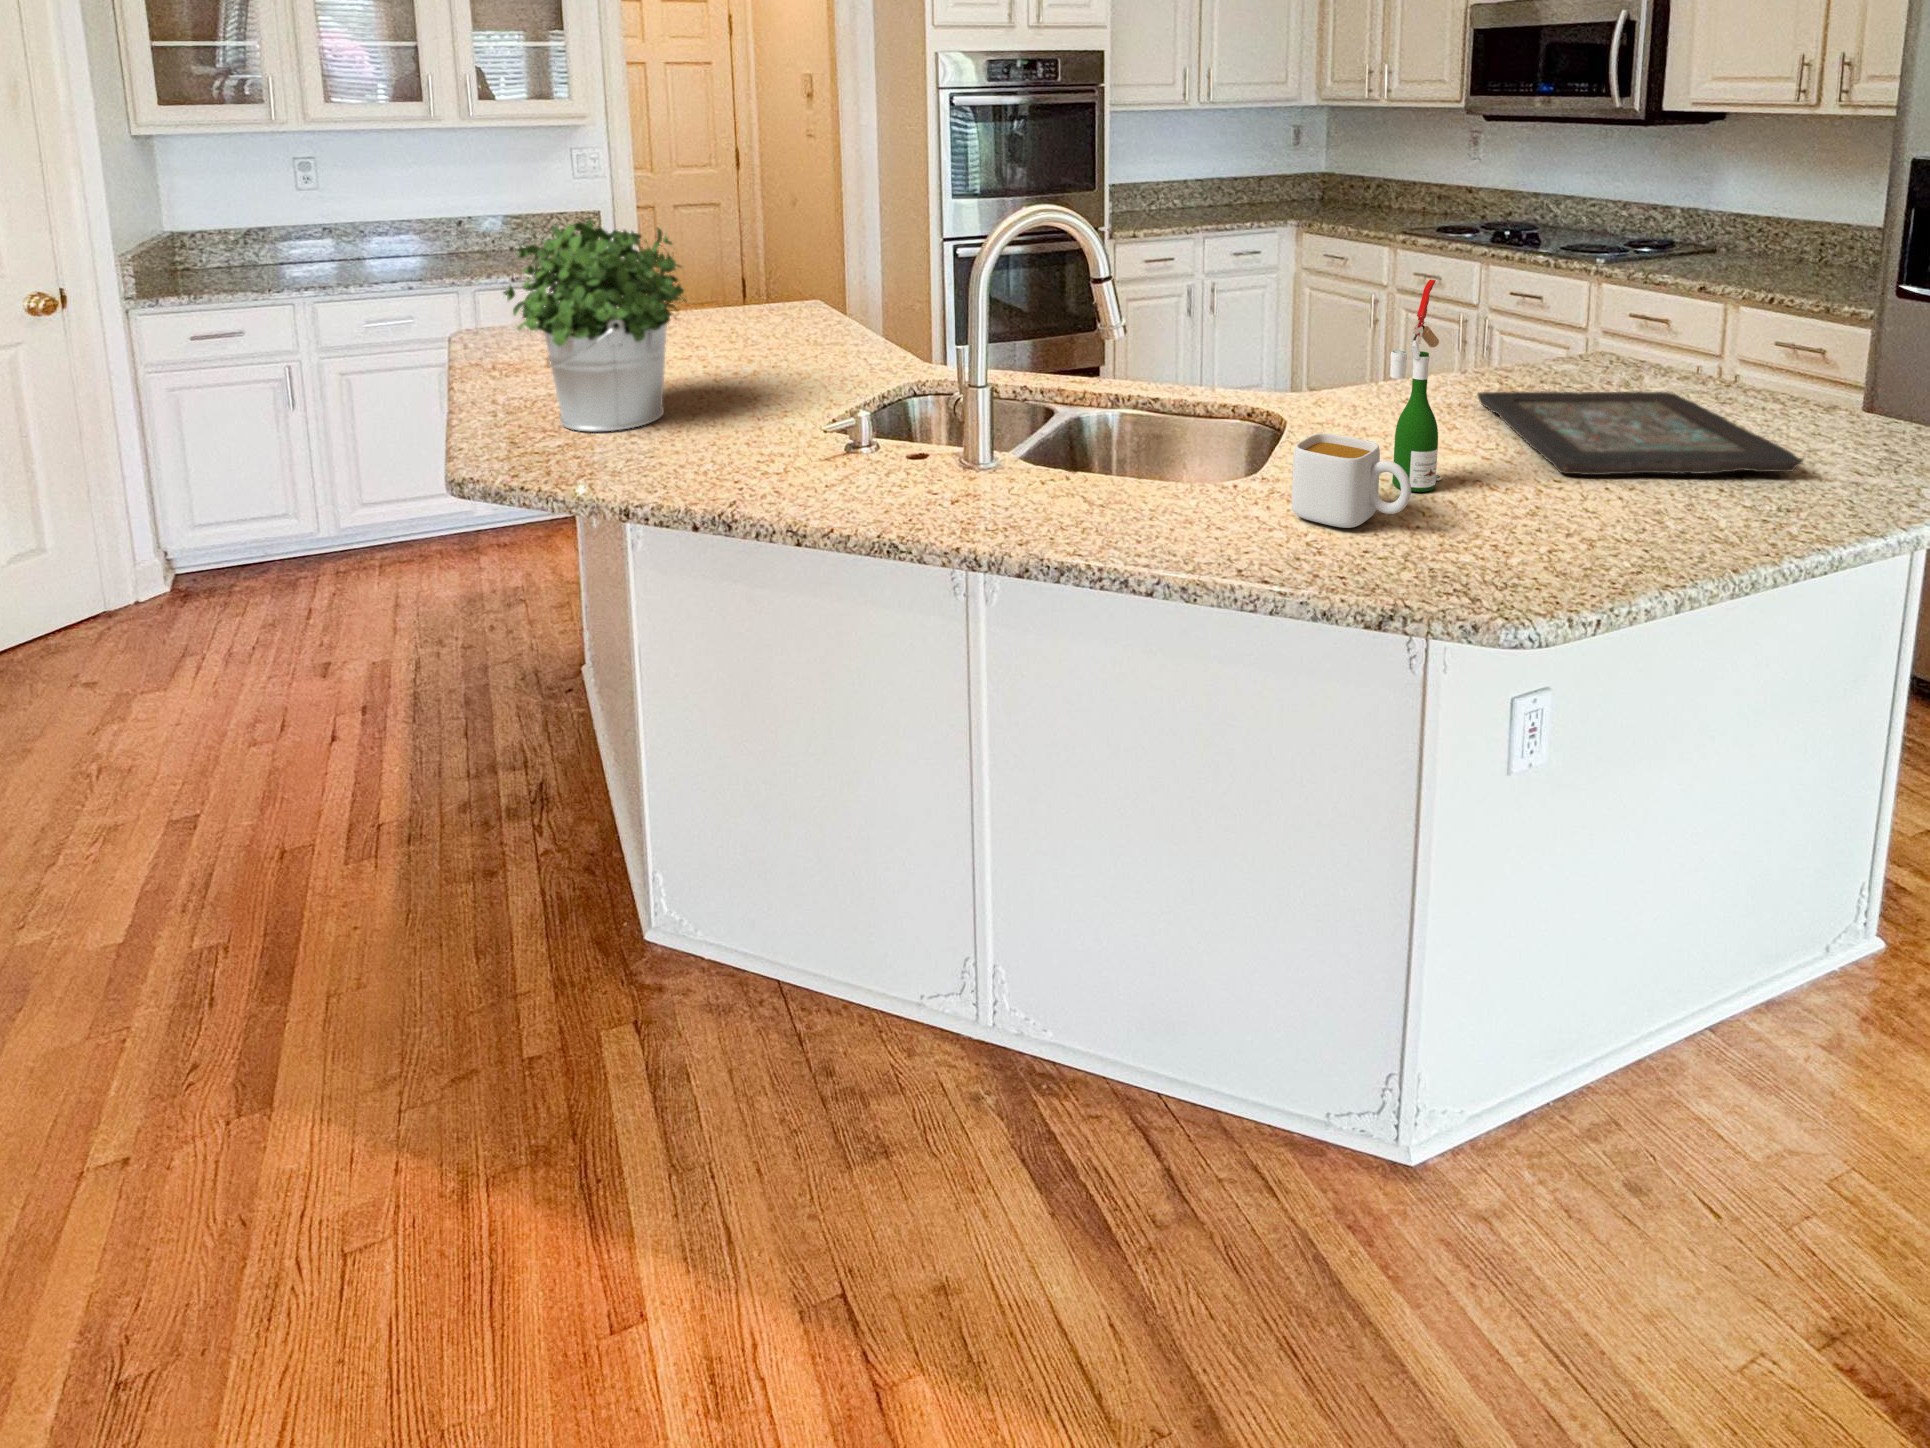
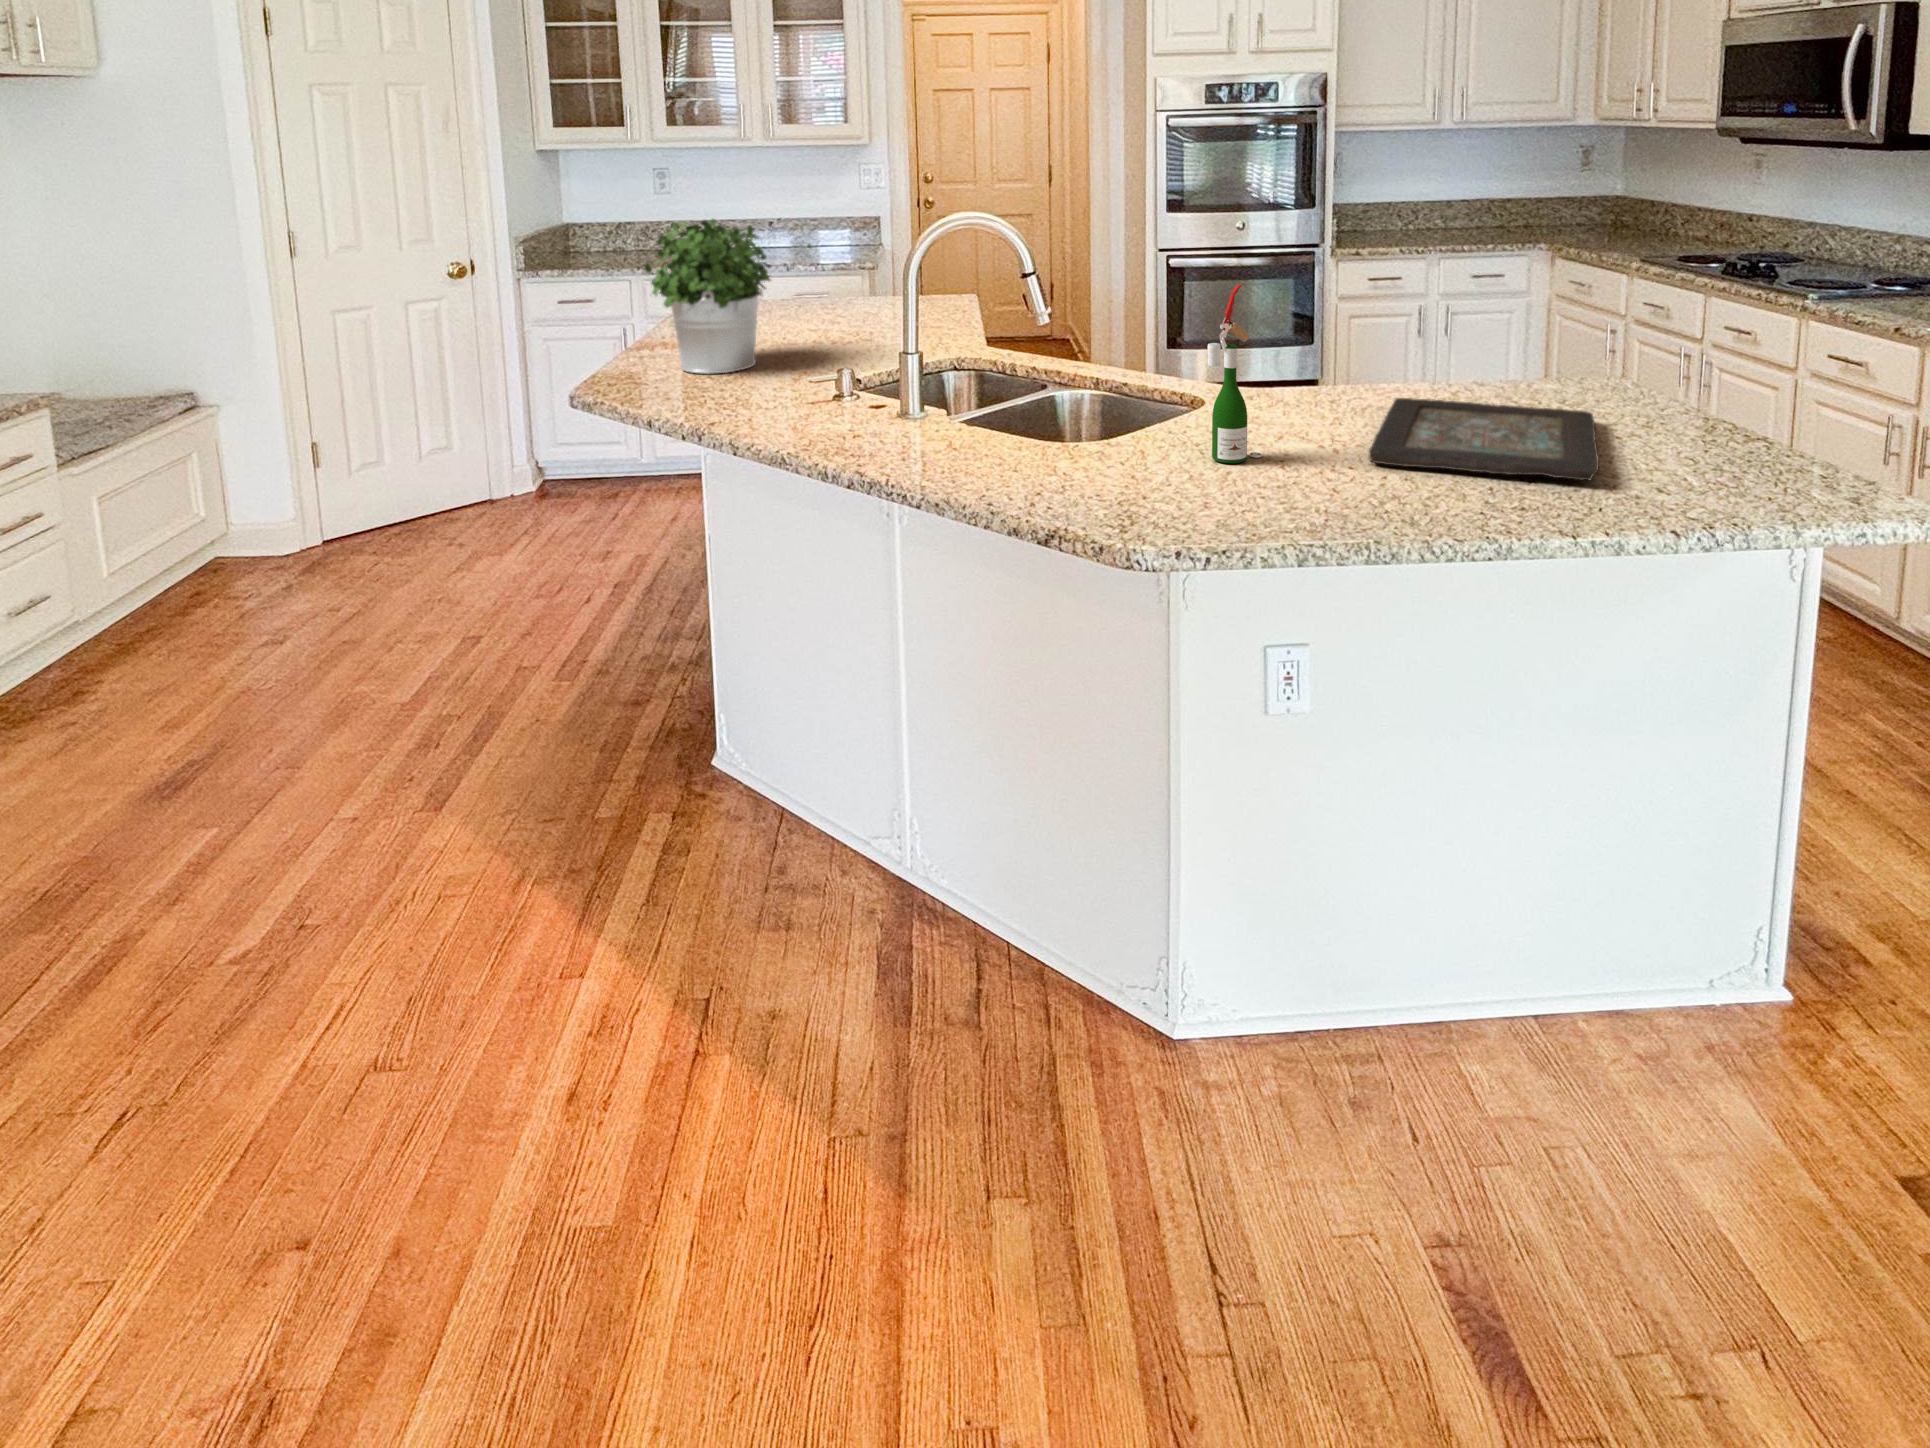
mug: present [1292,433,1411,528] -> none [1093,405,1167,478]

